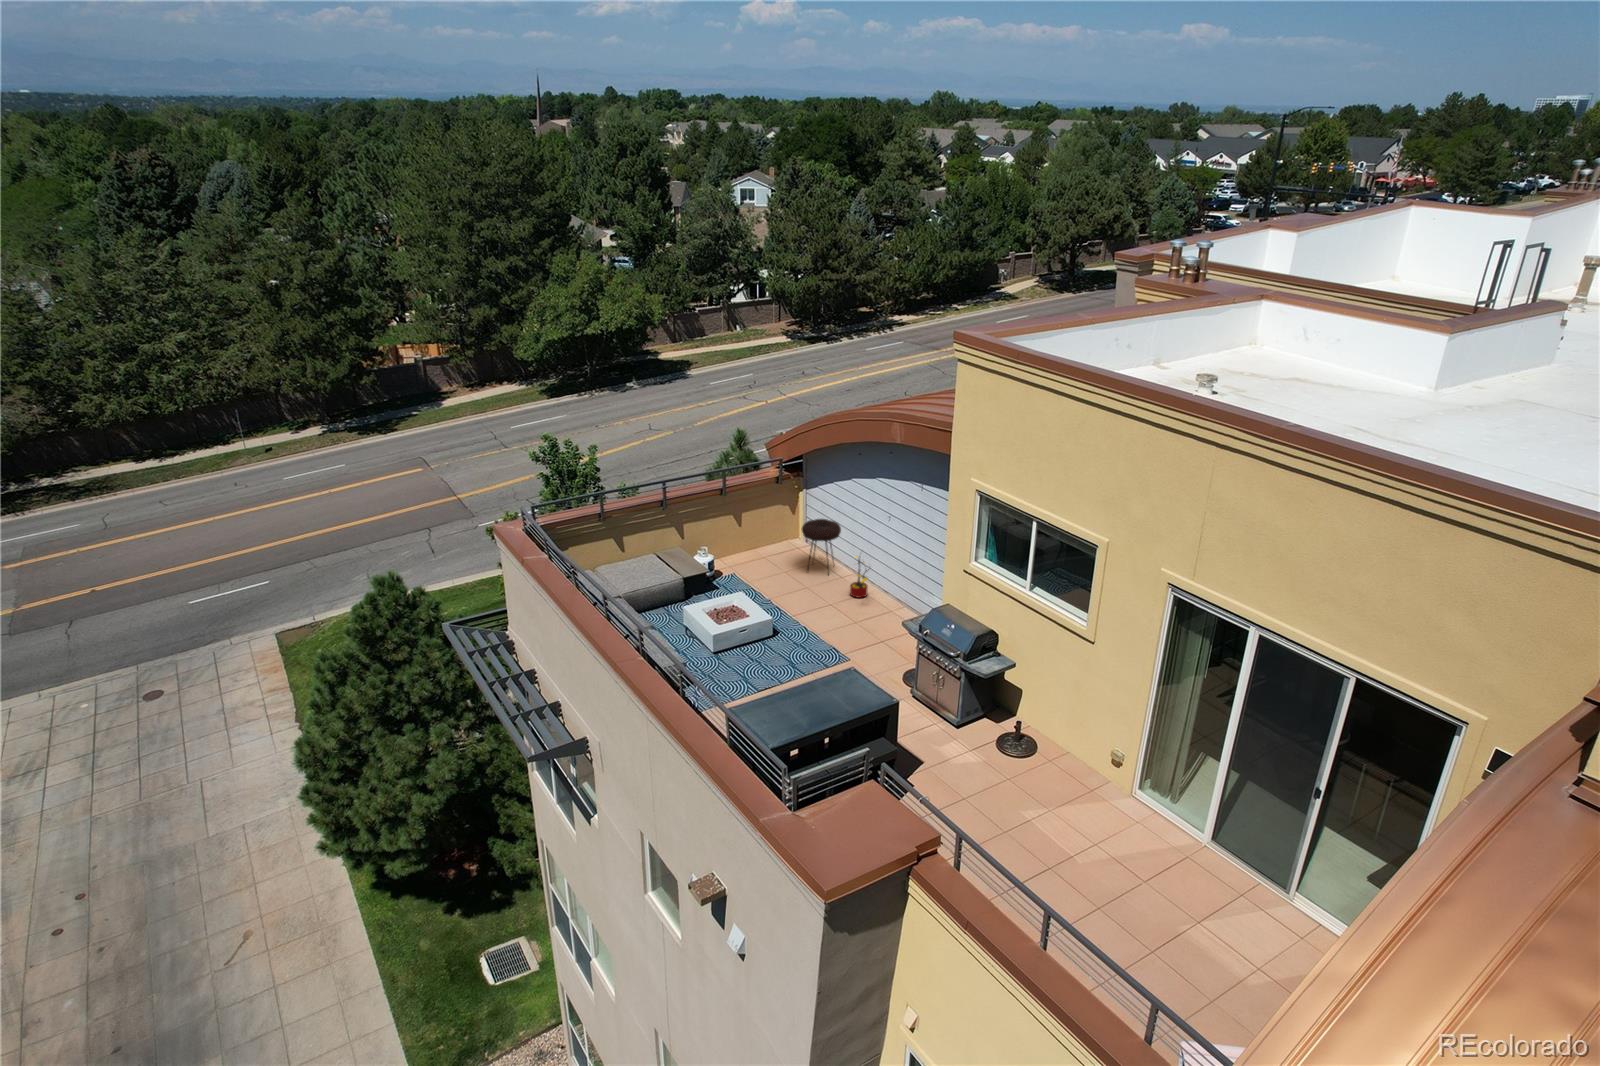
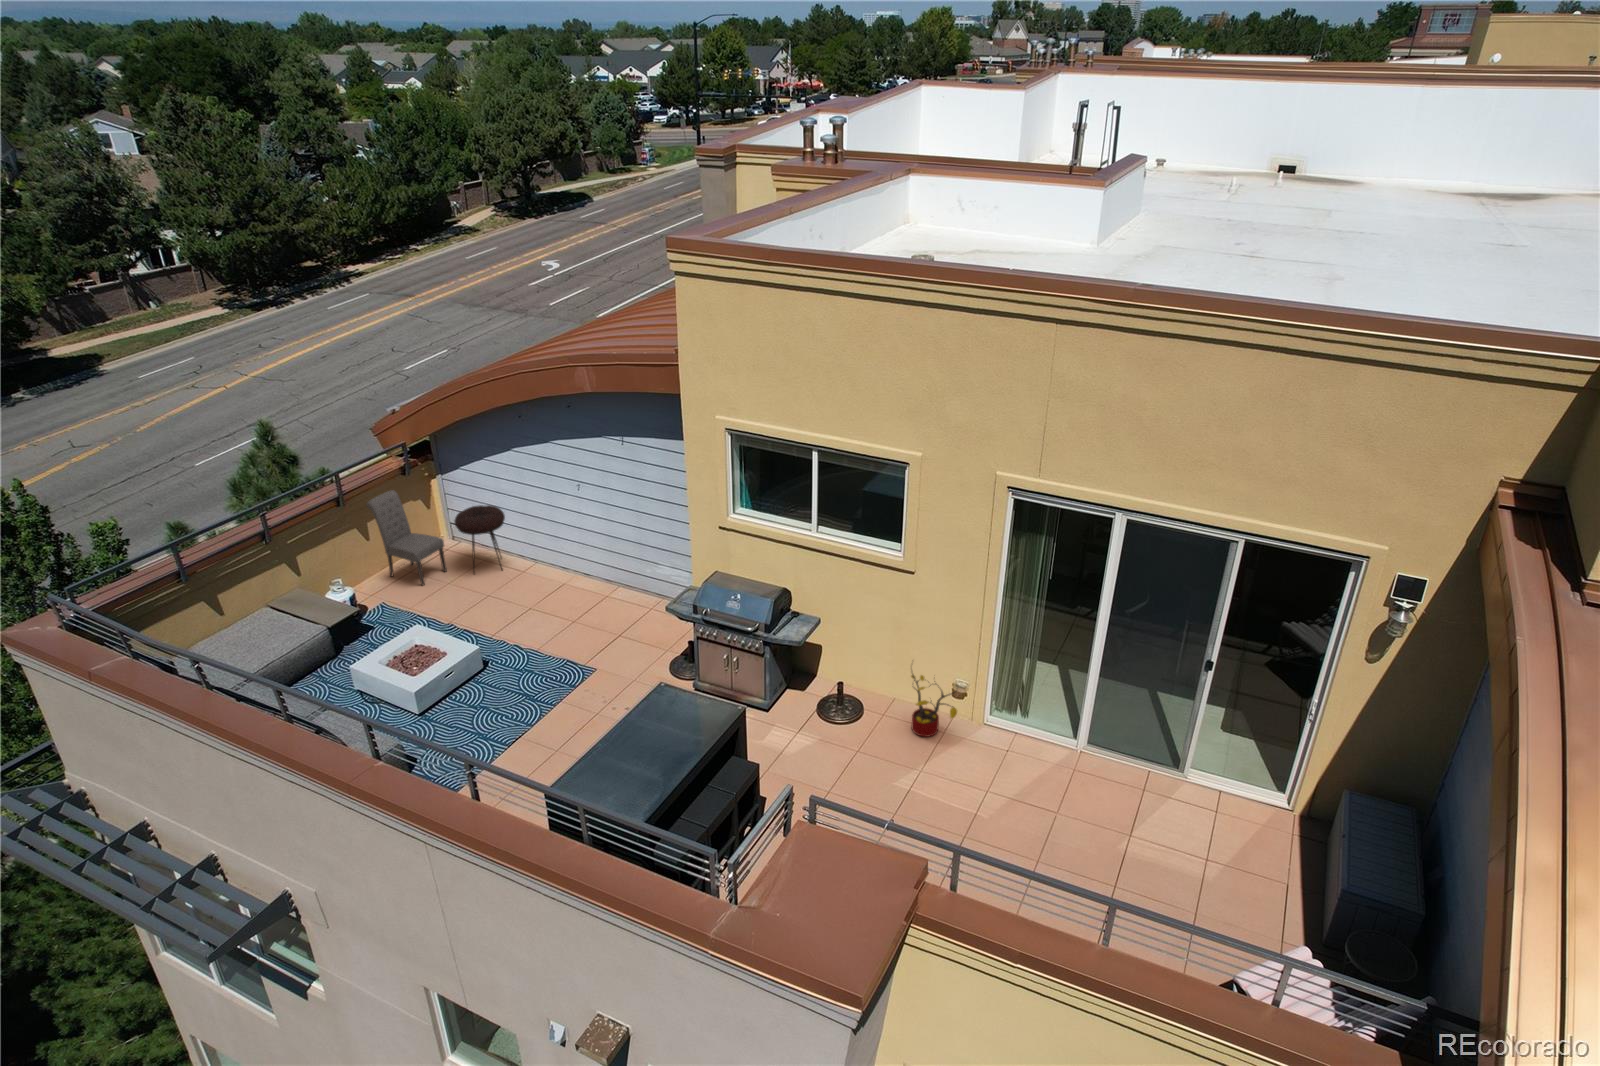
chair: none [745,492,792,571] -> present [366,490,447,585]
decorative plant: present [850,556,869,598] -> present [911,674,957,737]

